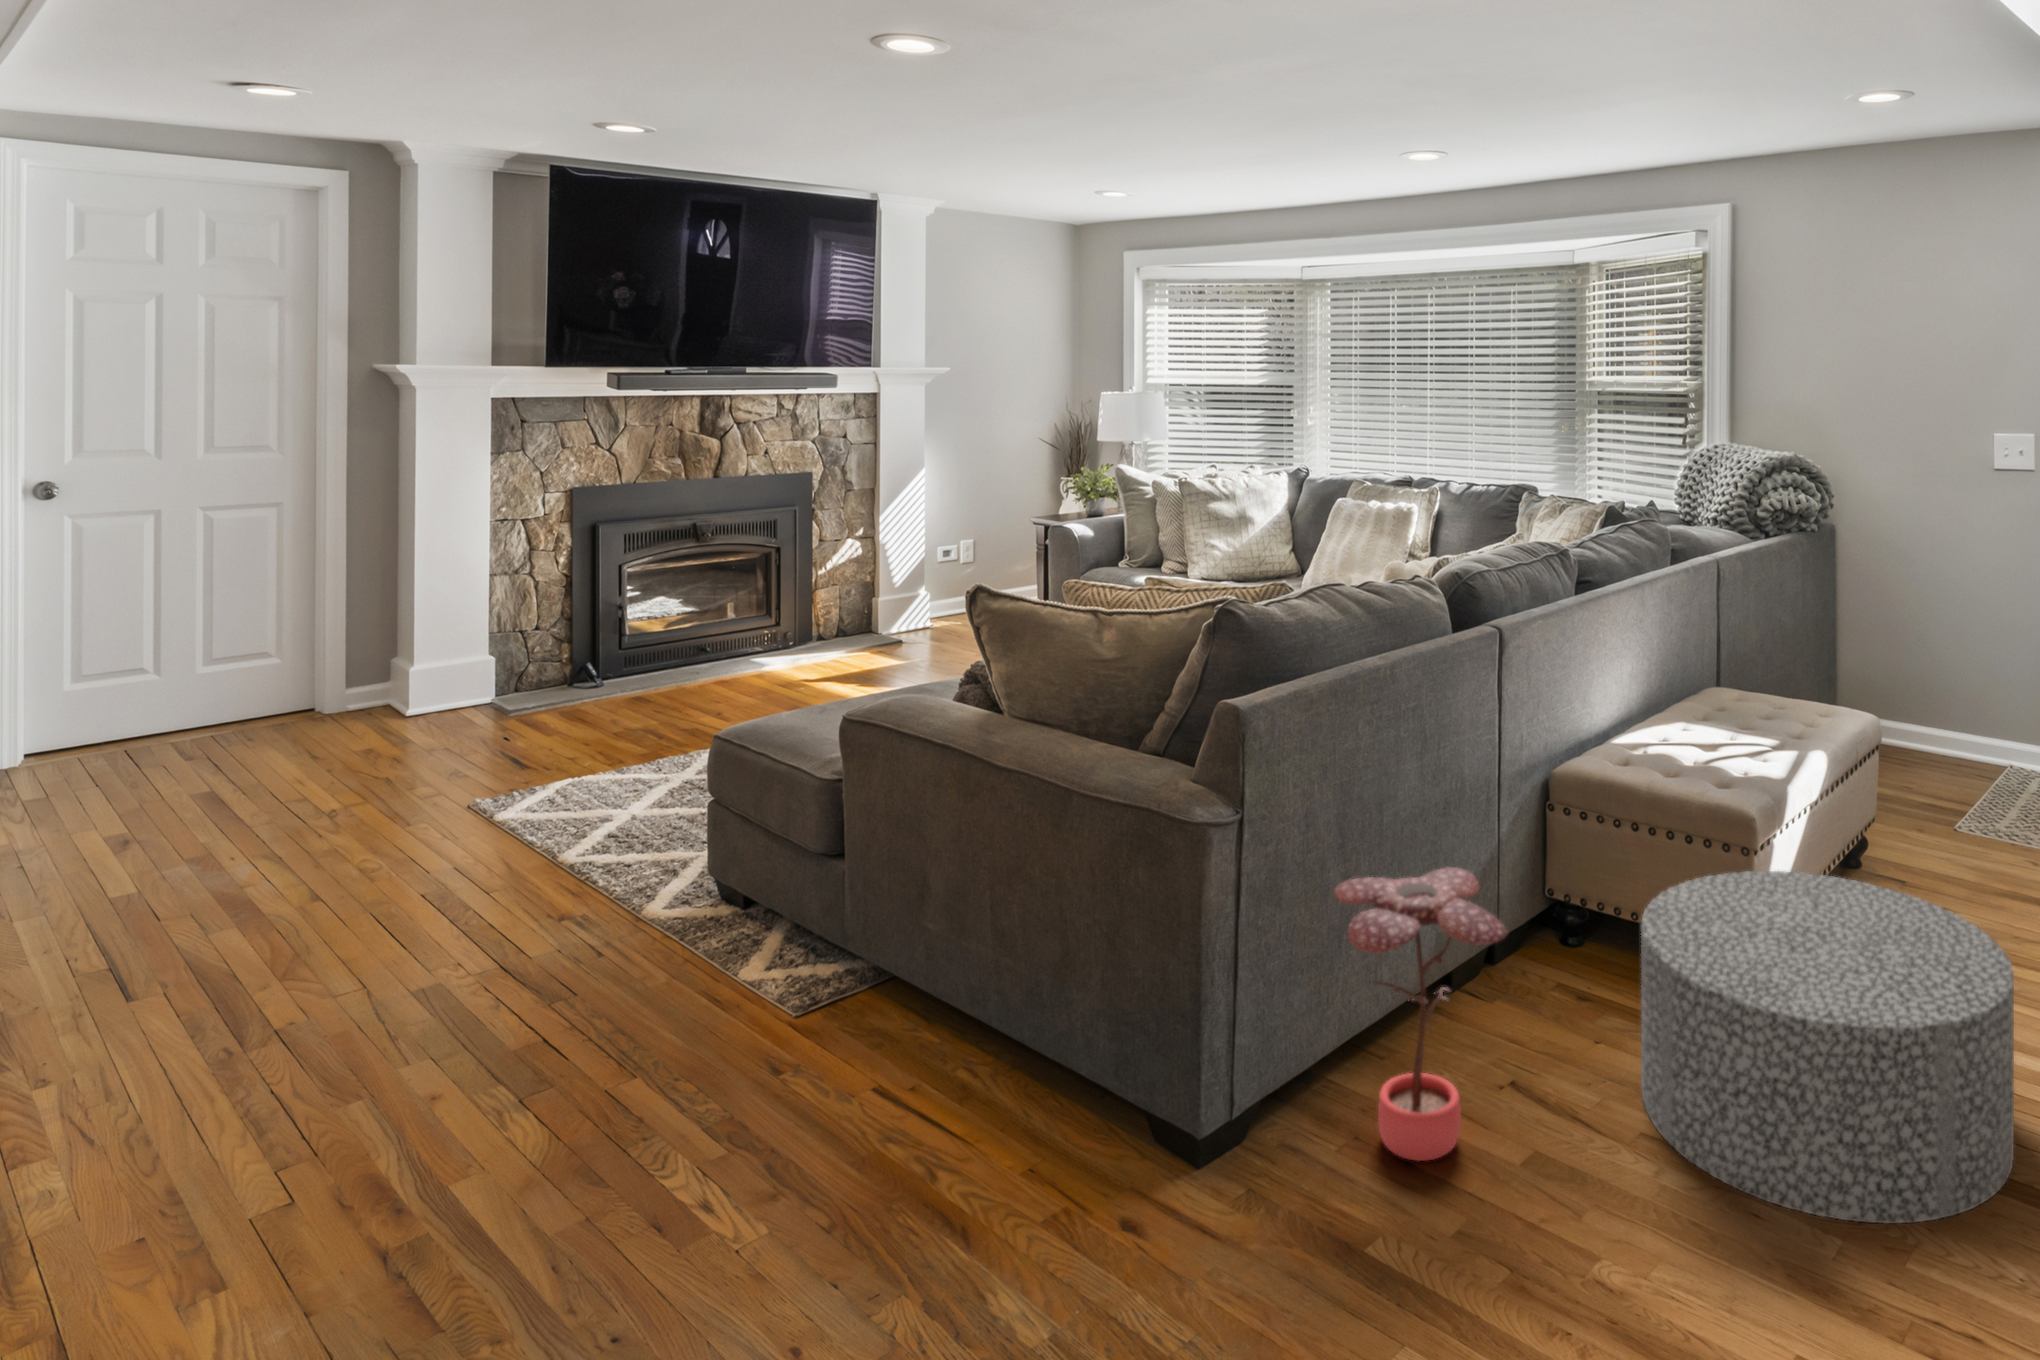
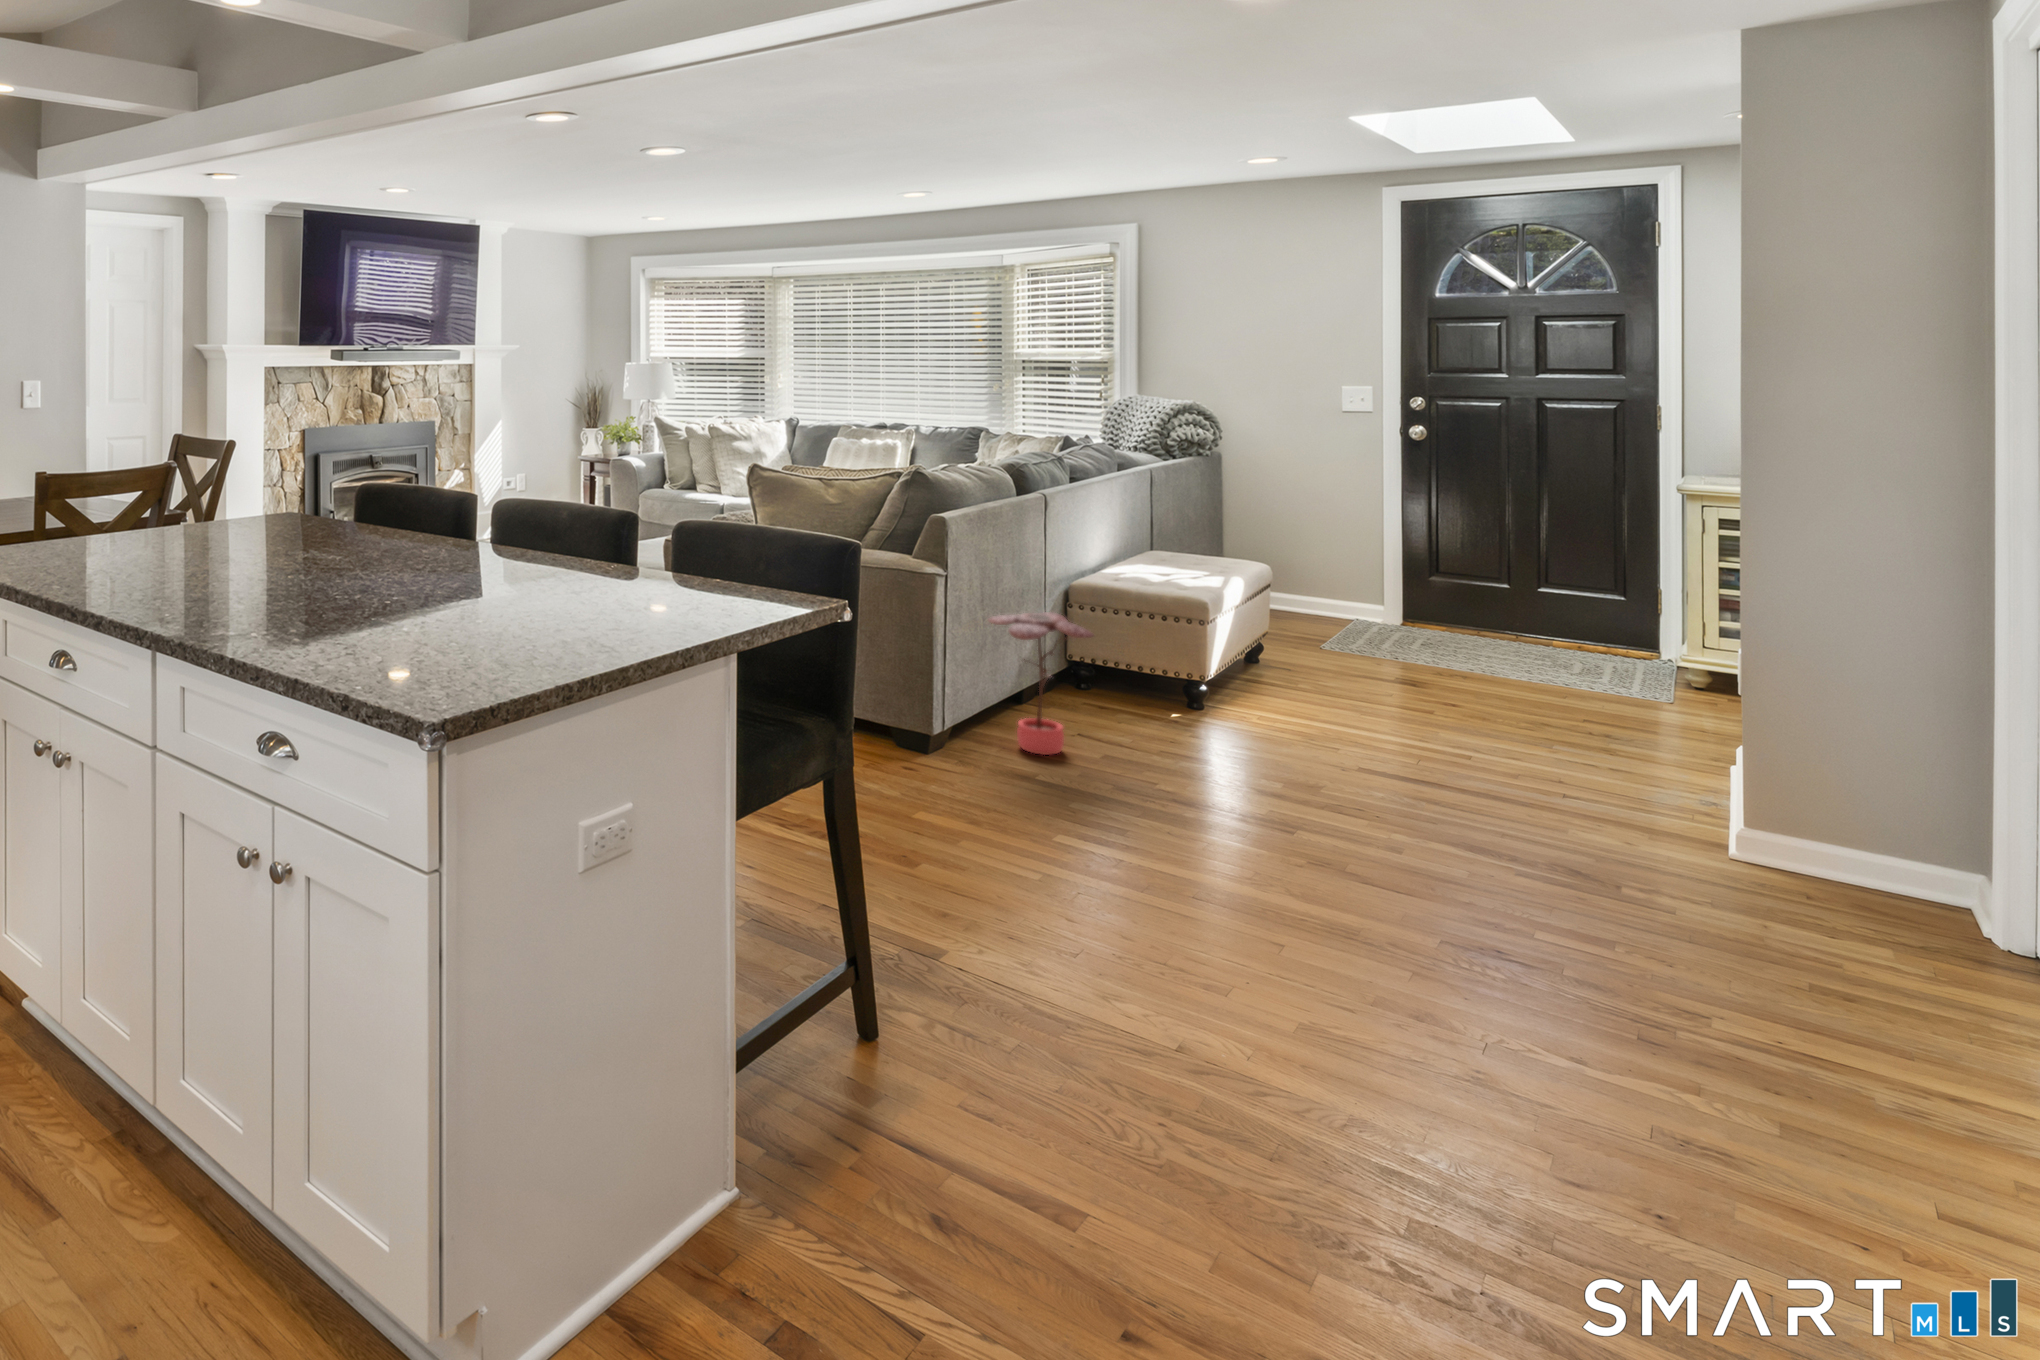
ottoman: present [1641,871,2014,1223] -> none [1154,630,1375,779]

